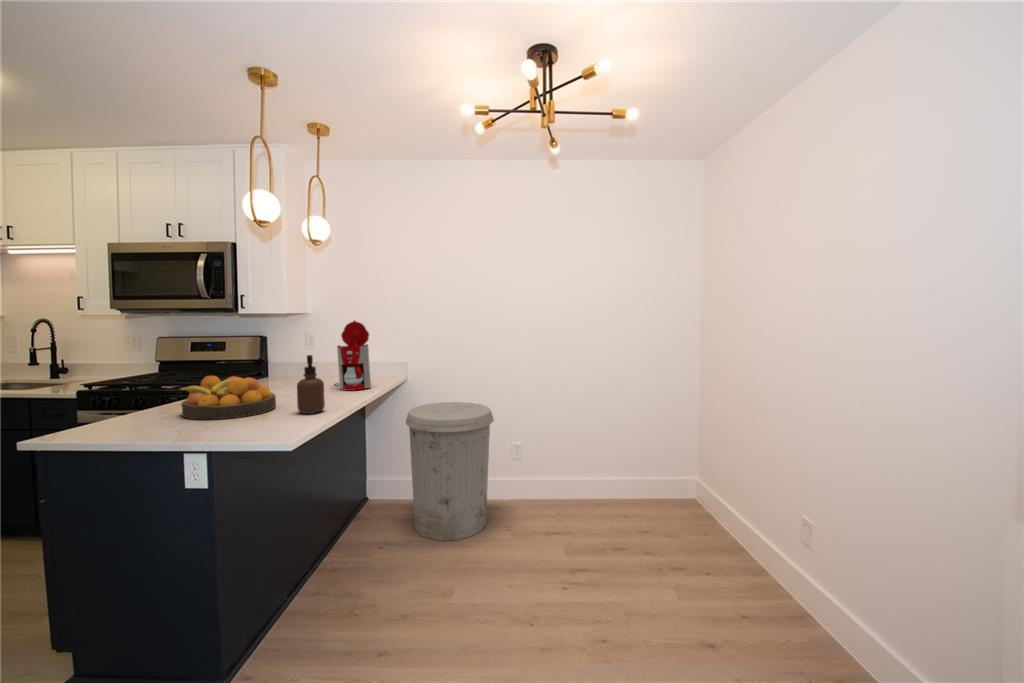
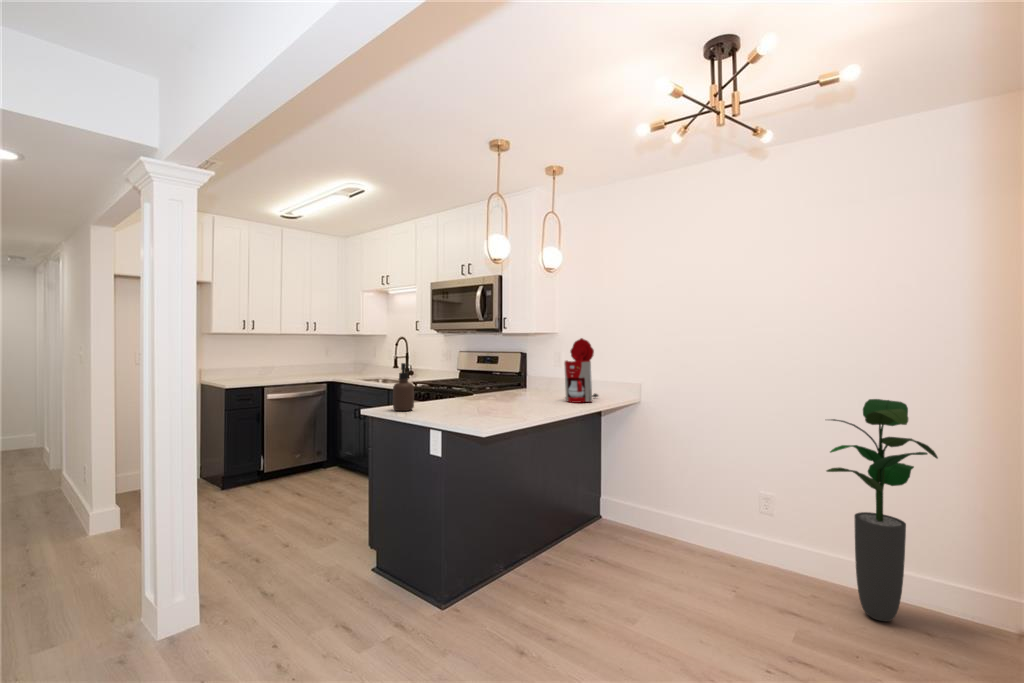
soap dispenser: present [297,355,325,414] -> present [393,363,414,411]
potted plant: none [570,365,641,527] -> present [827,399,938,621]
fruit bowl: present [179,376,276,419] -> none [441,378,503,411]
trash can: present [406,402,494,541] -> none [625,427,723,576]

